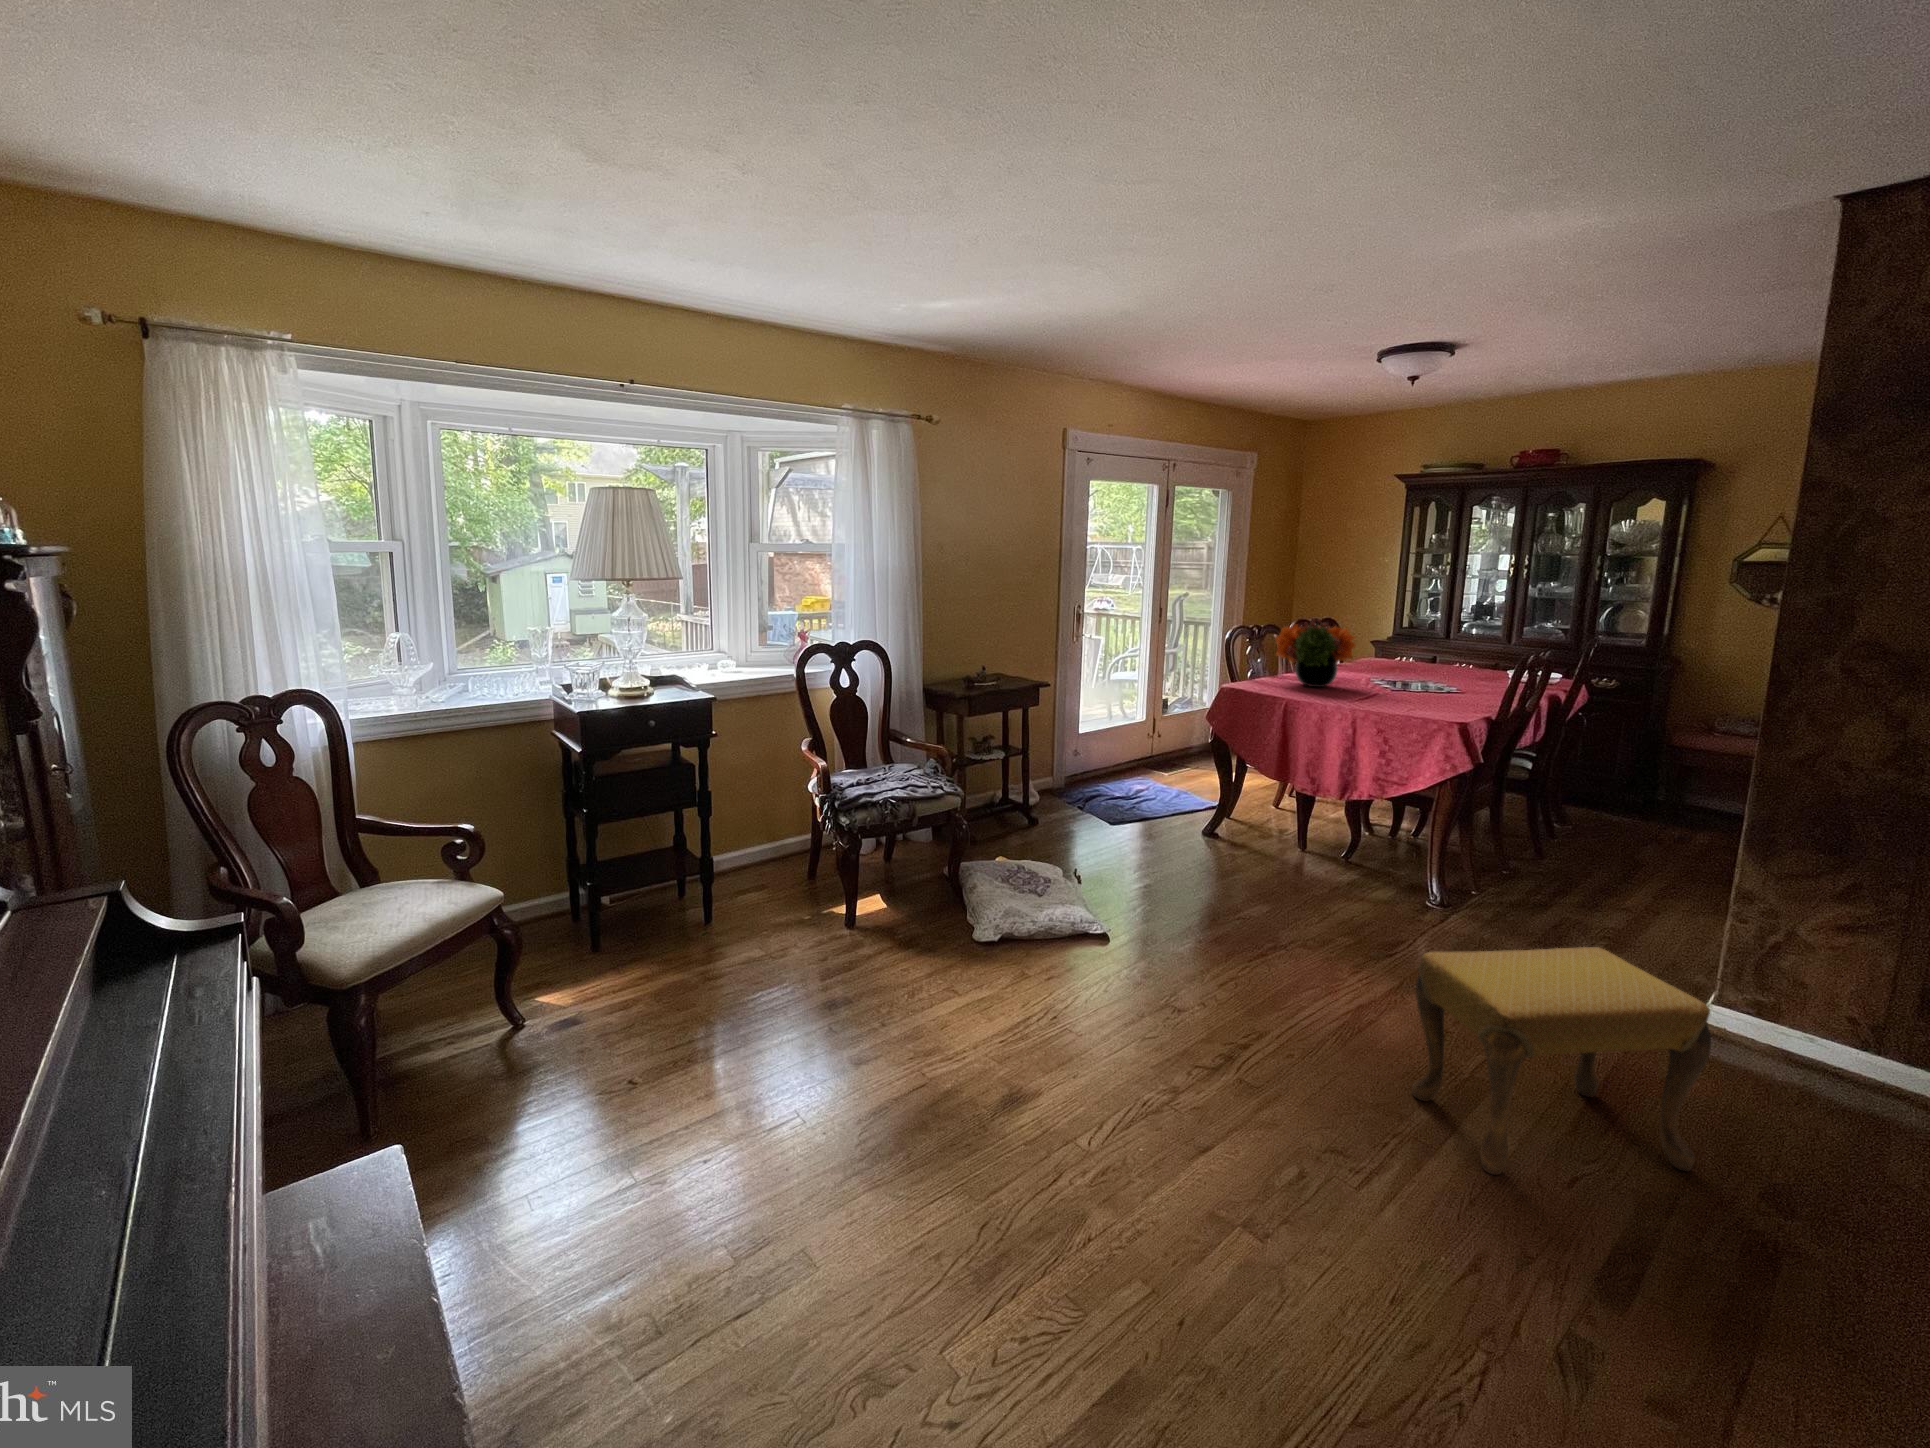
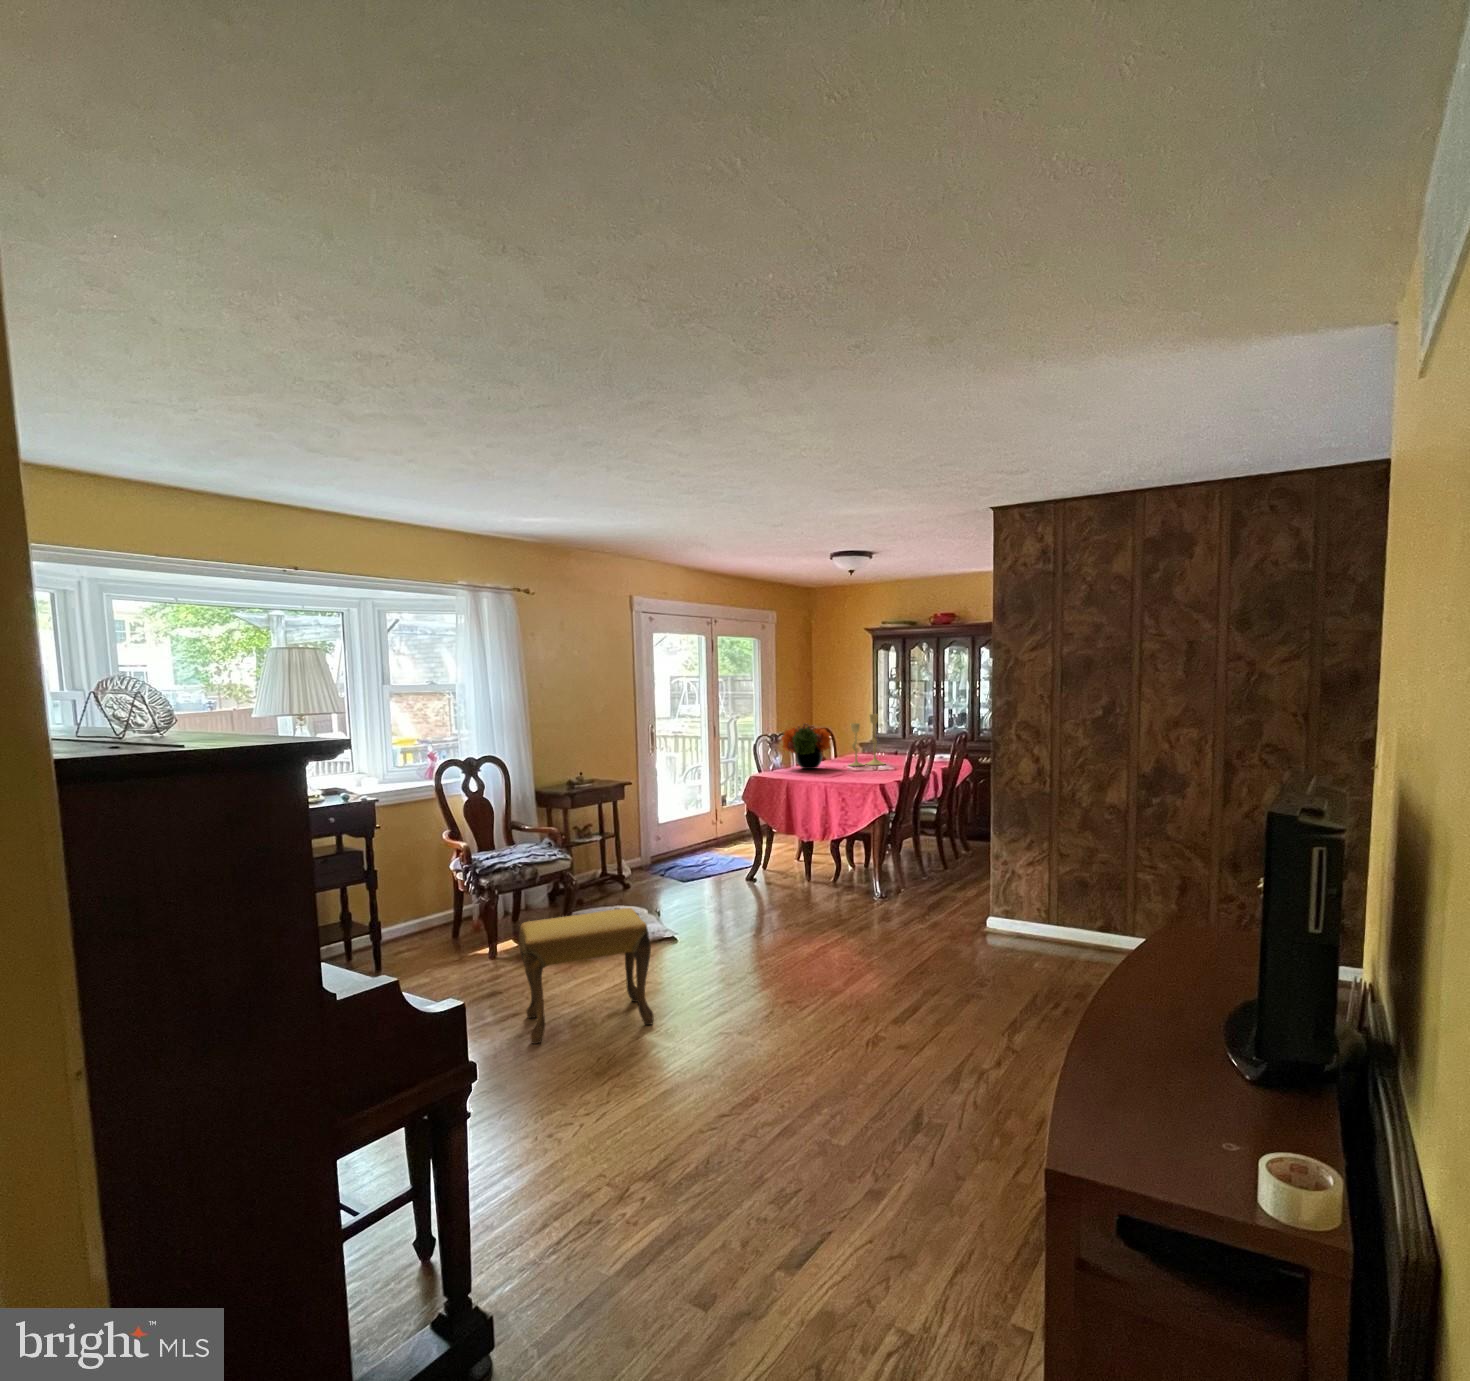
candlestick: none [1375,610,1438,688] -> present [850,714,884,766]
footstool: present [1412,947,1711,1175] -> present [519,908,654,1044]

